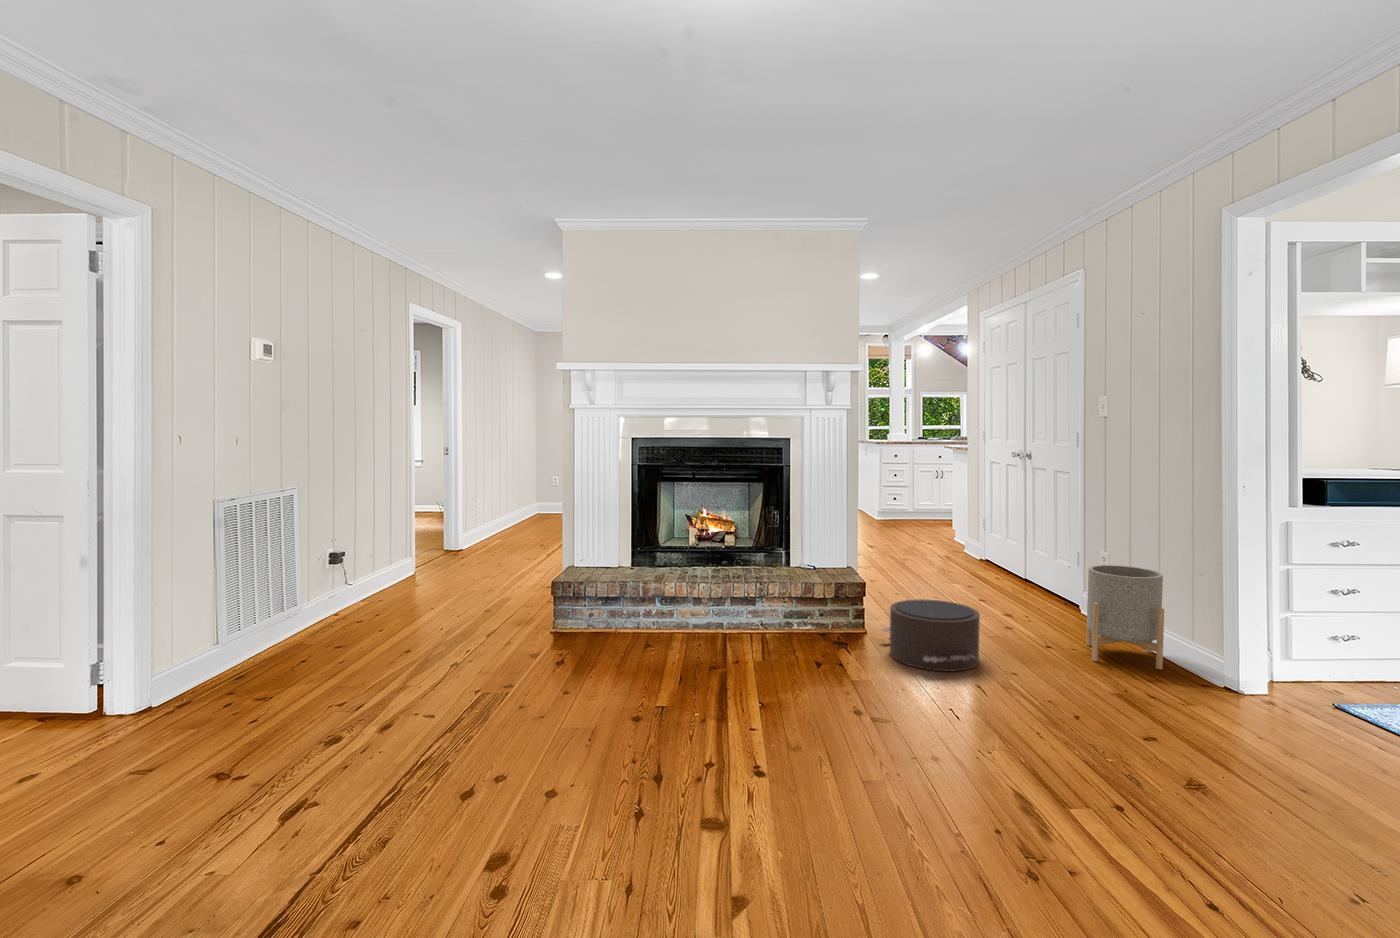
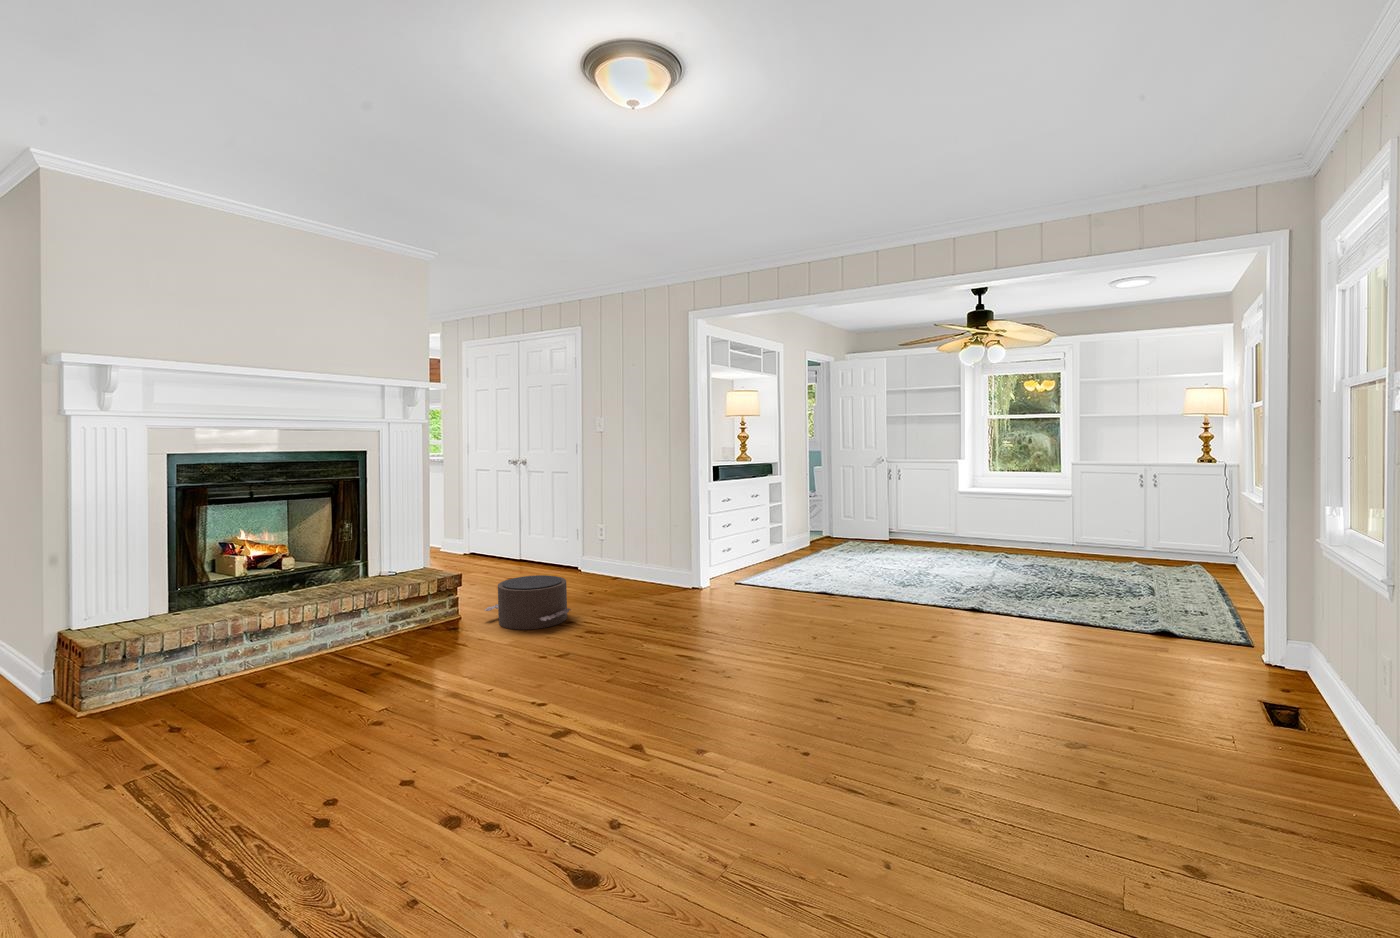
planter: present [1086,565,1164,669] -> none [611,530,661,596]

